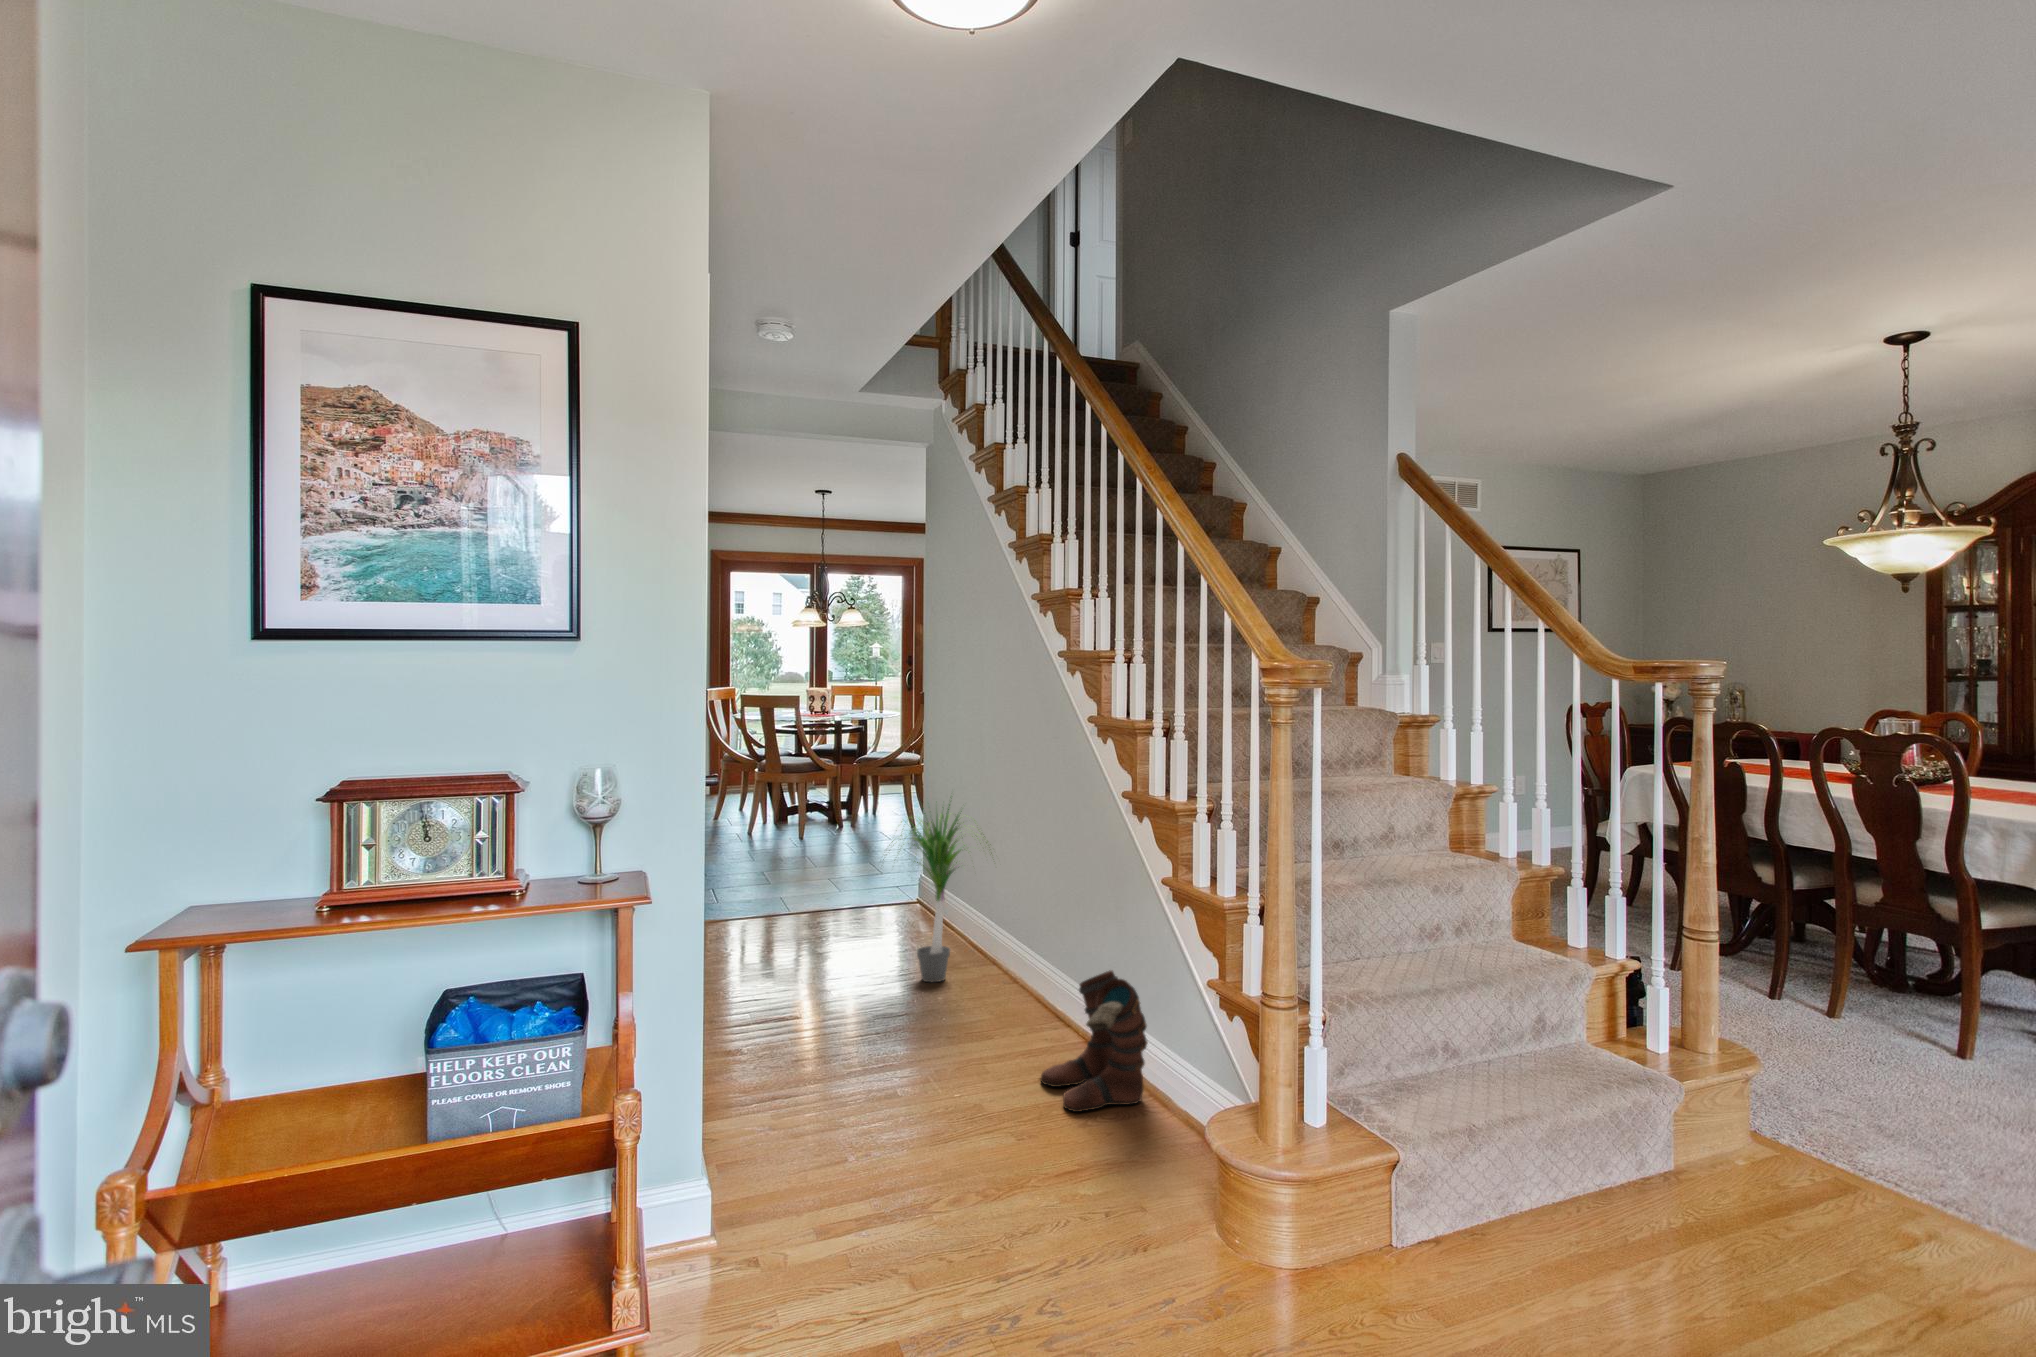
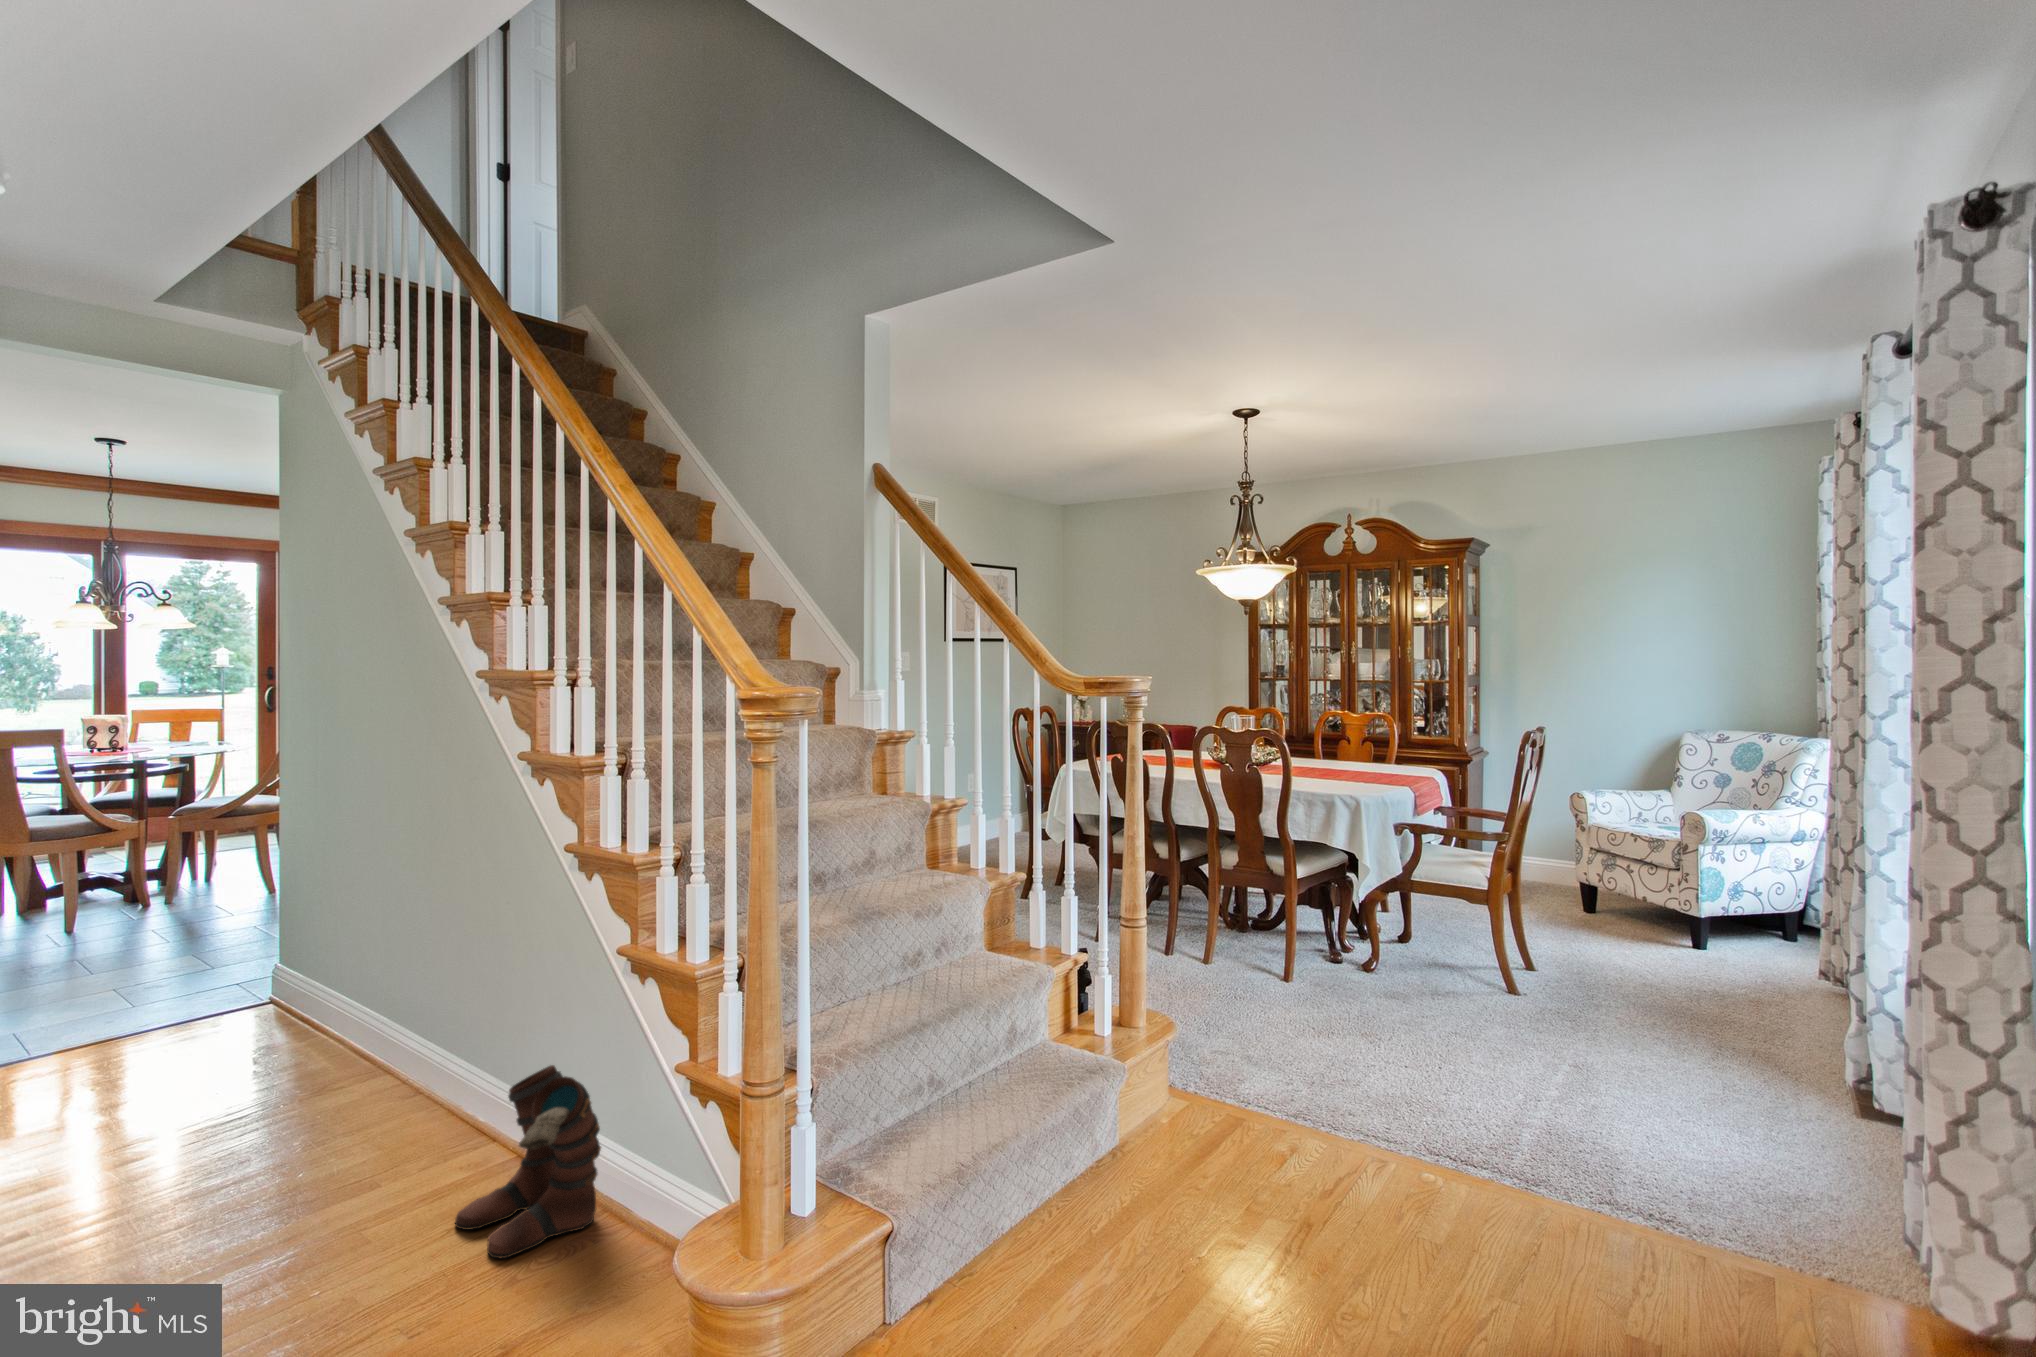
potted plant: present [889,801,988,982] -> none [196,848,399,1114]

